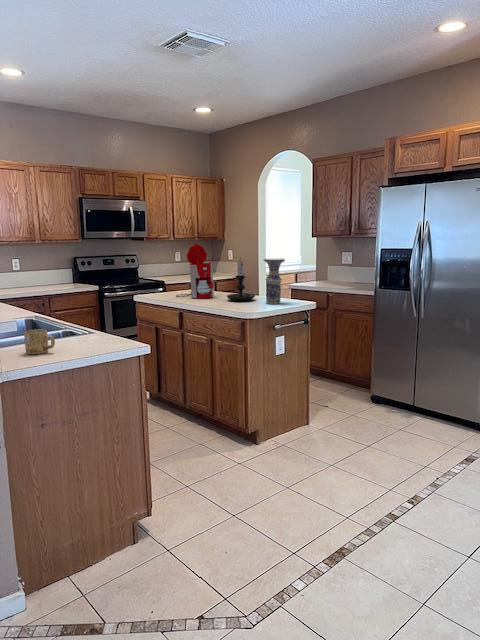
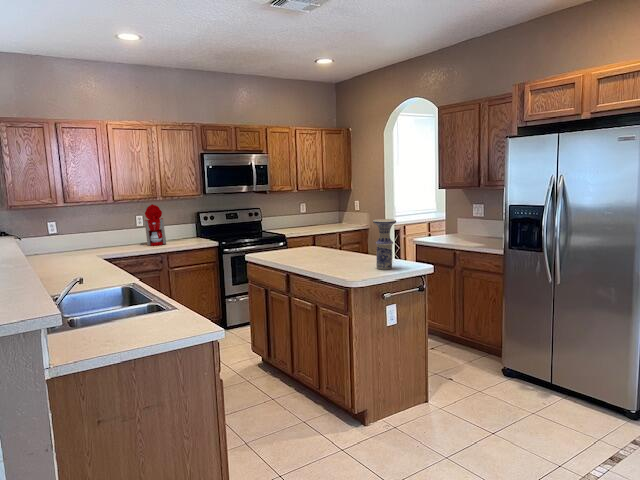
coffee maker: present [176,244,214,298] -> present [141,204,166,246]
candle holder: present [227,261,256,301] -> none [336,218,367,265]
mug: present [24,329,55,354] -> none [88,314,119,342]

